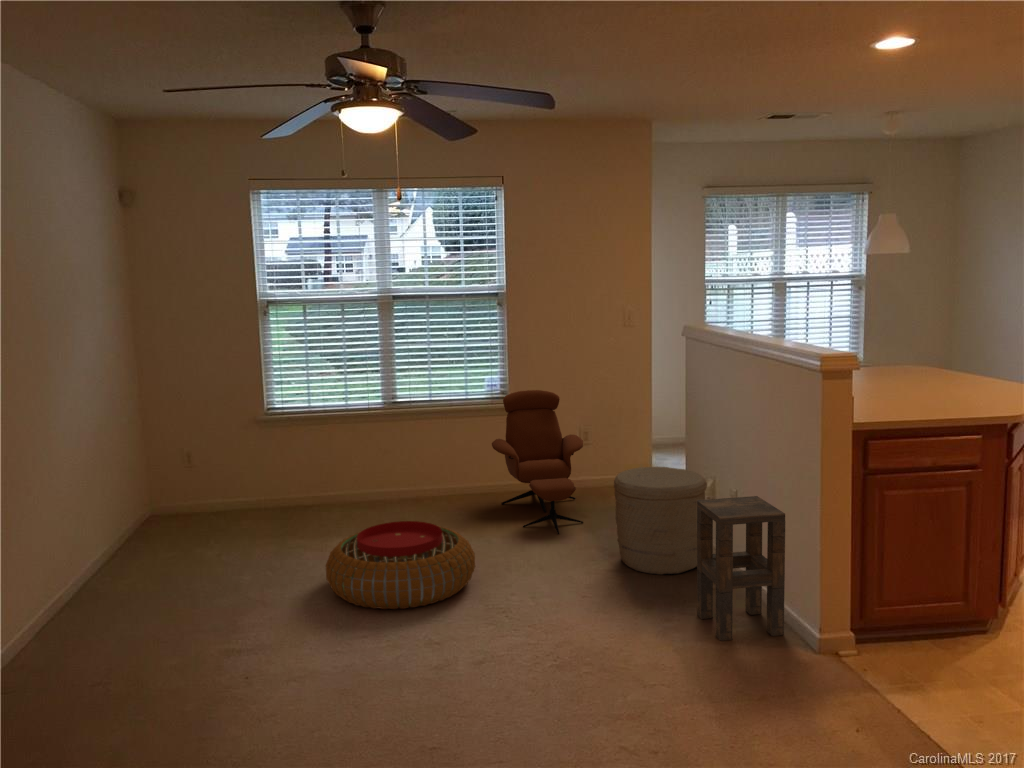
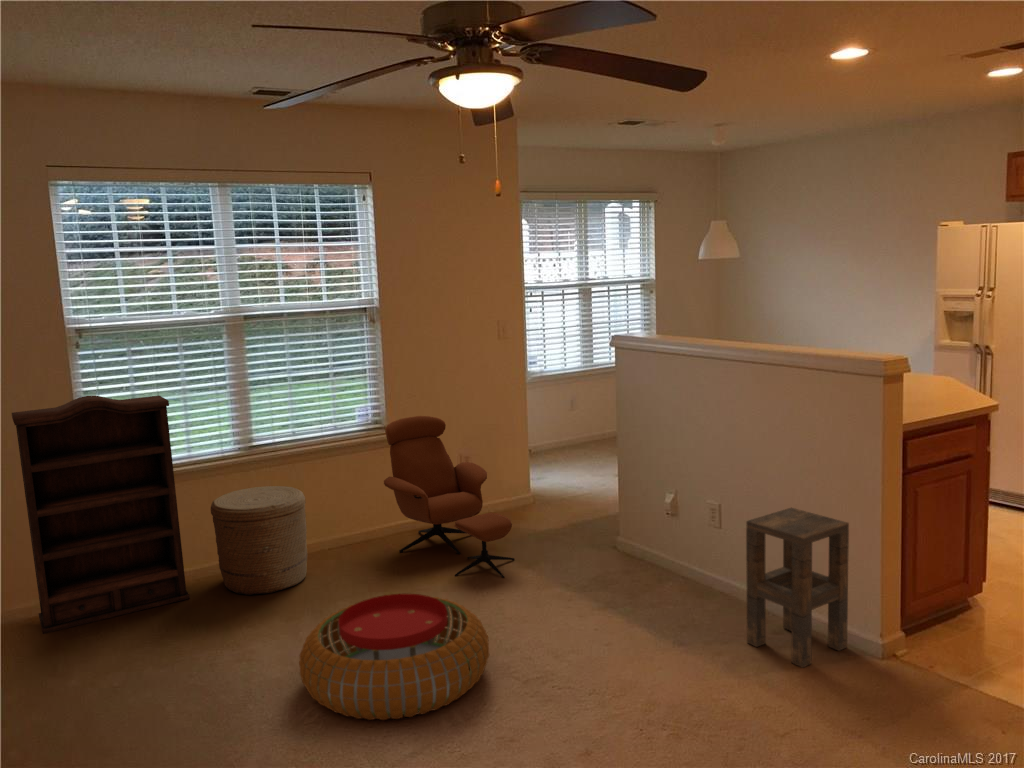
bookshelf: none [212,351,330,519] -> present [12,395,190,634]
woven basket: present [614,467,707,575] -> present [211,486,307,595]

